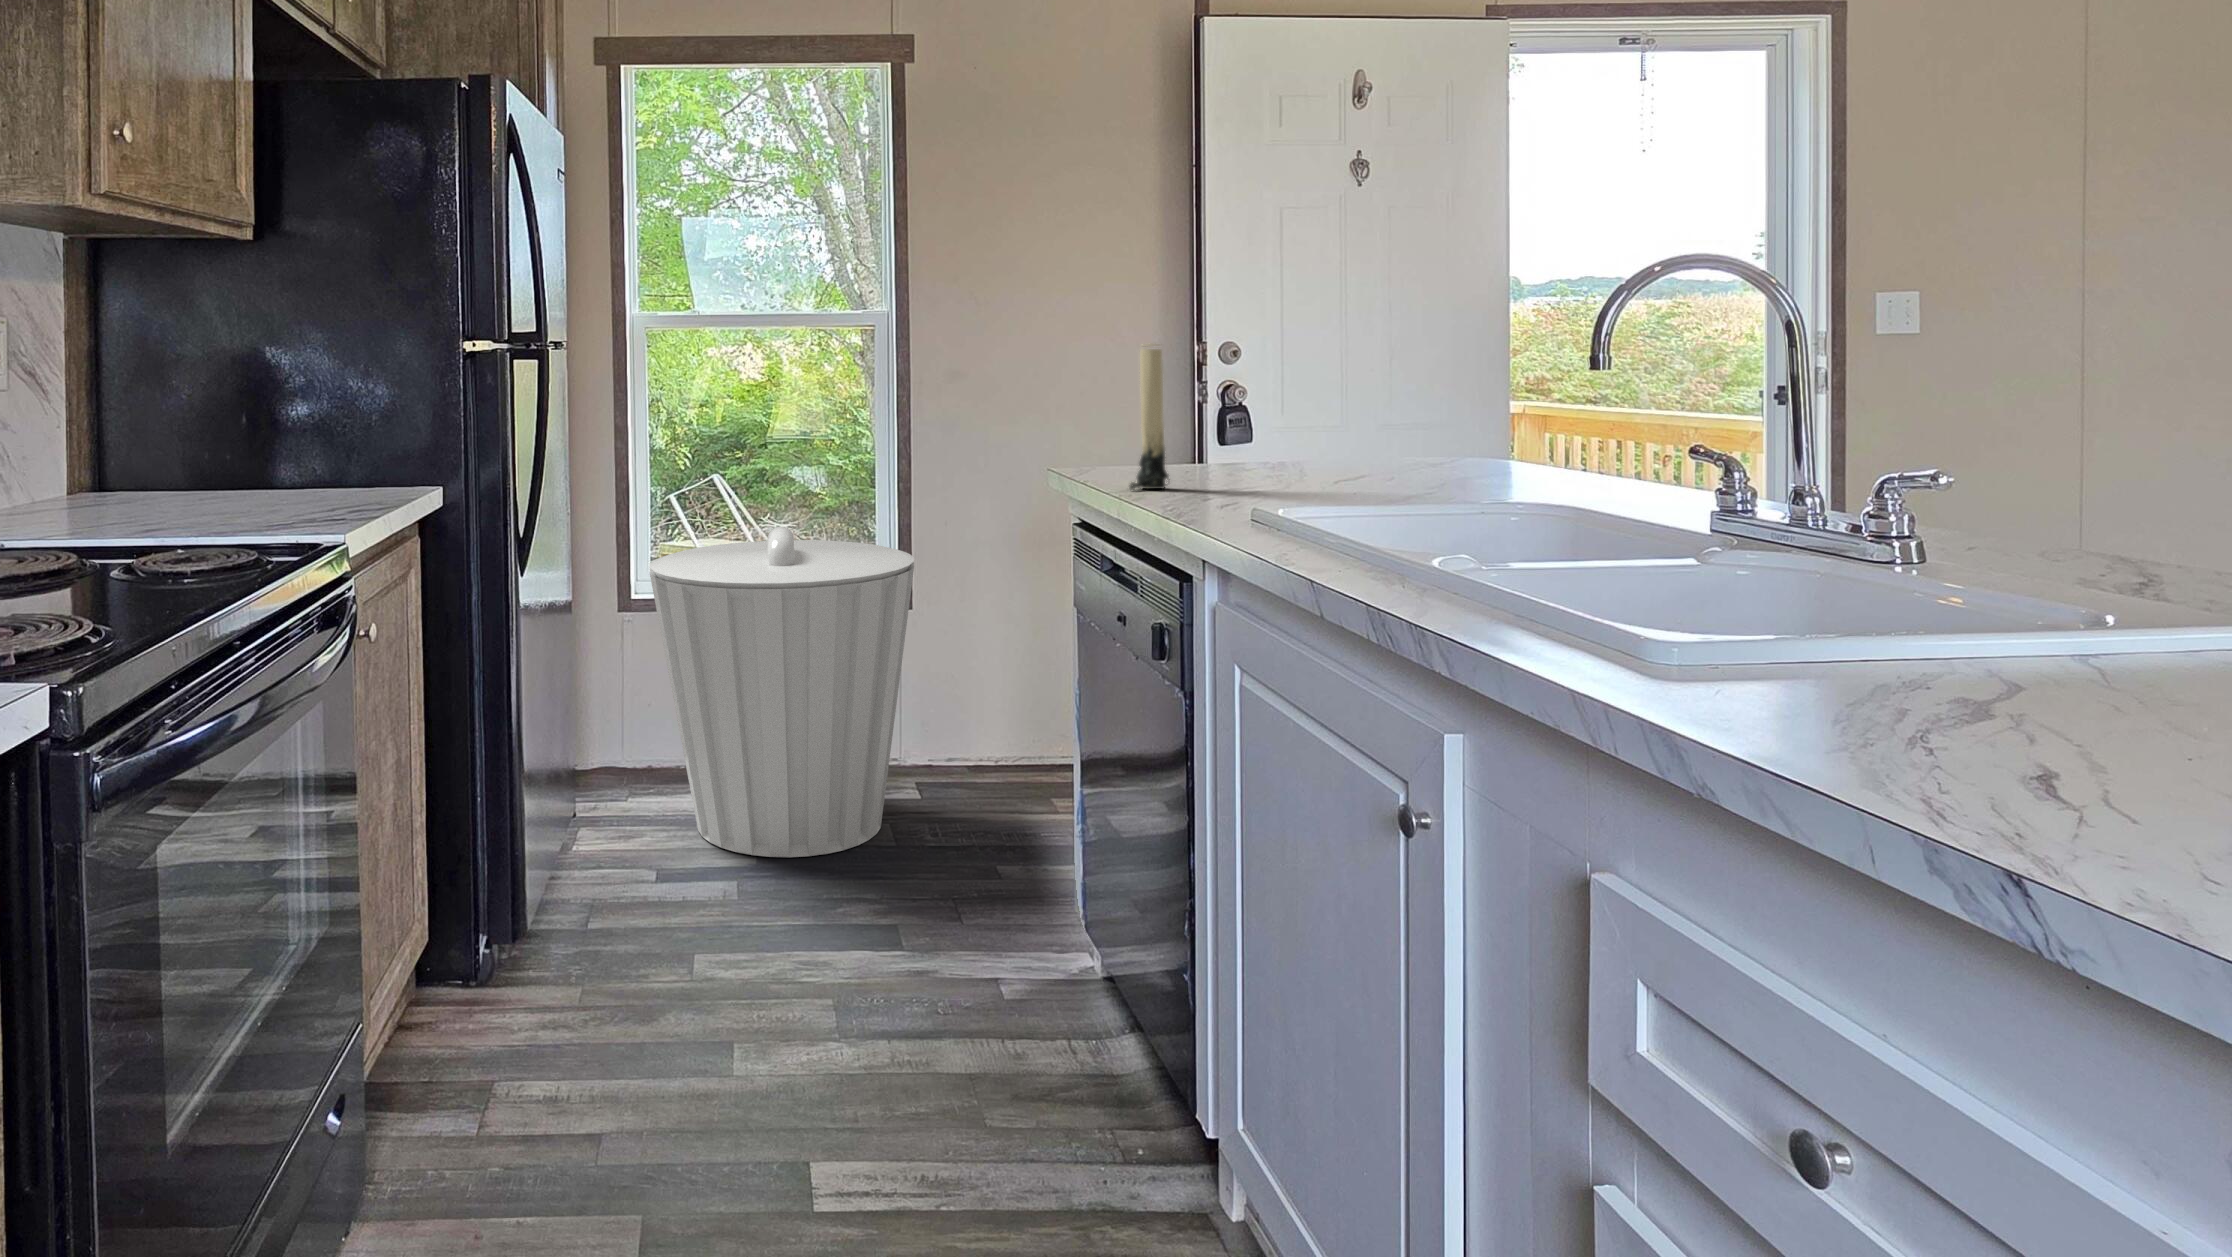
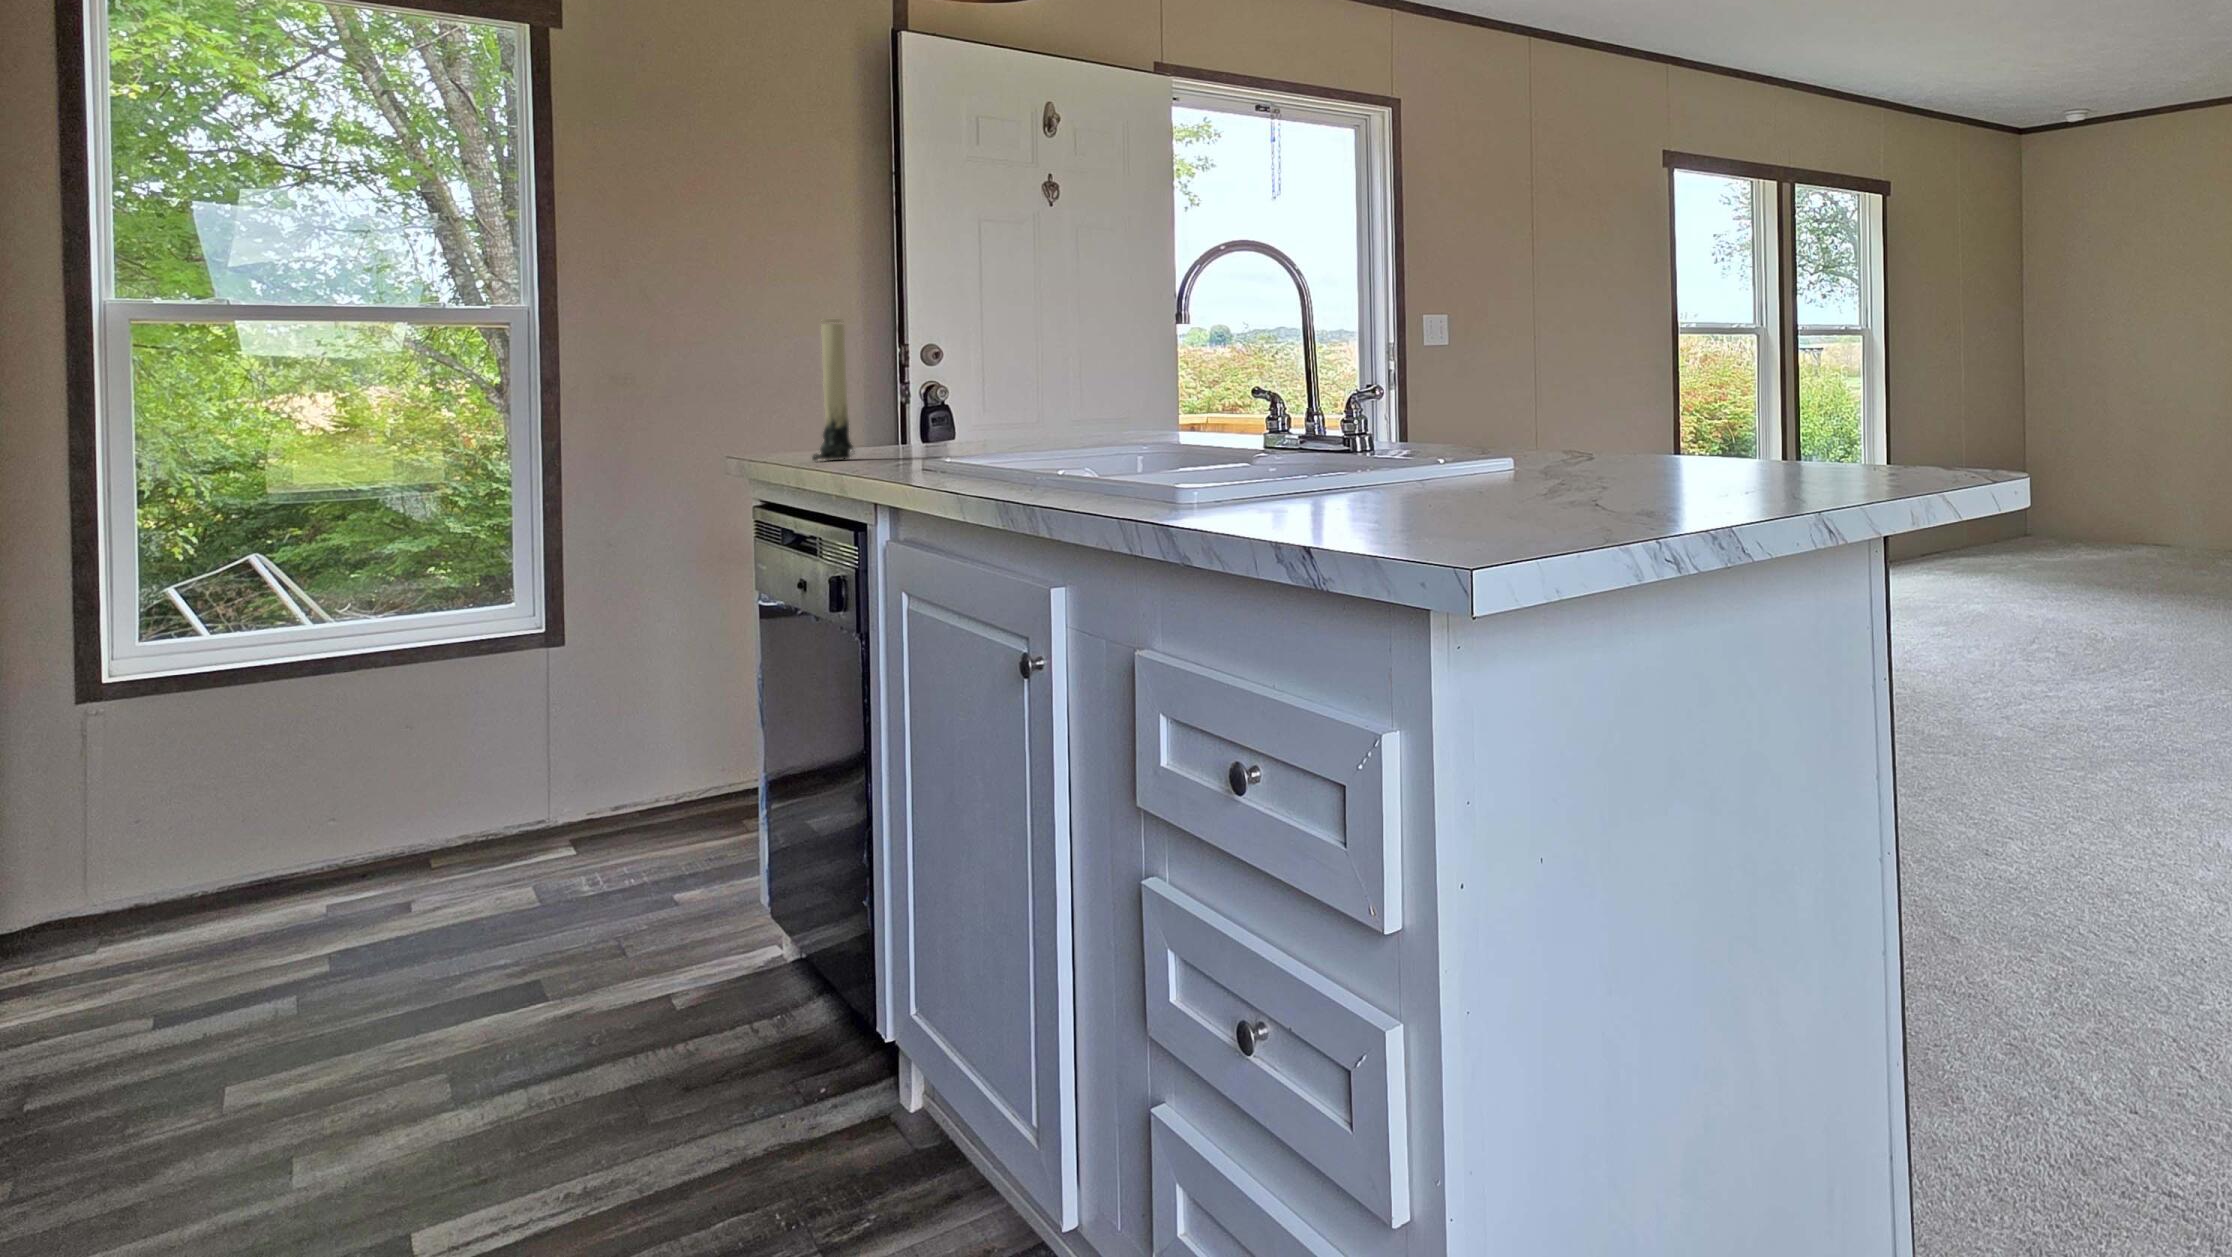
trash can: present [649,527,914,857] -> none [141,550,567,963]

